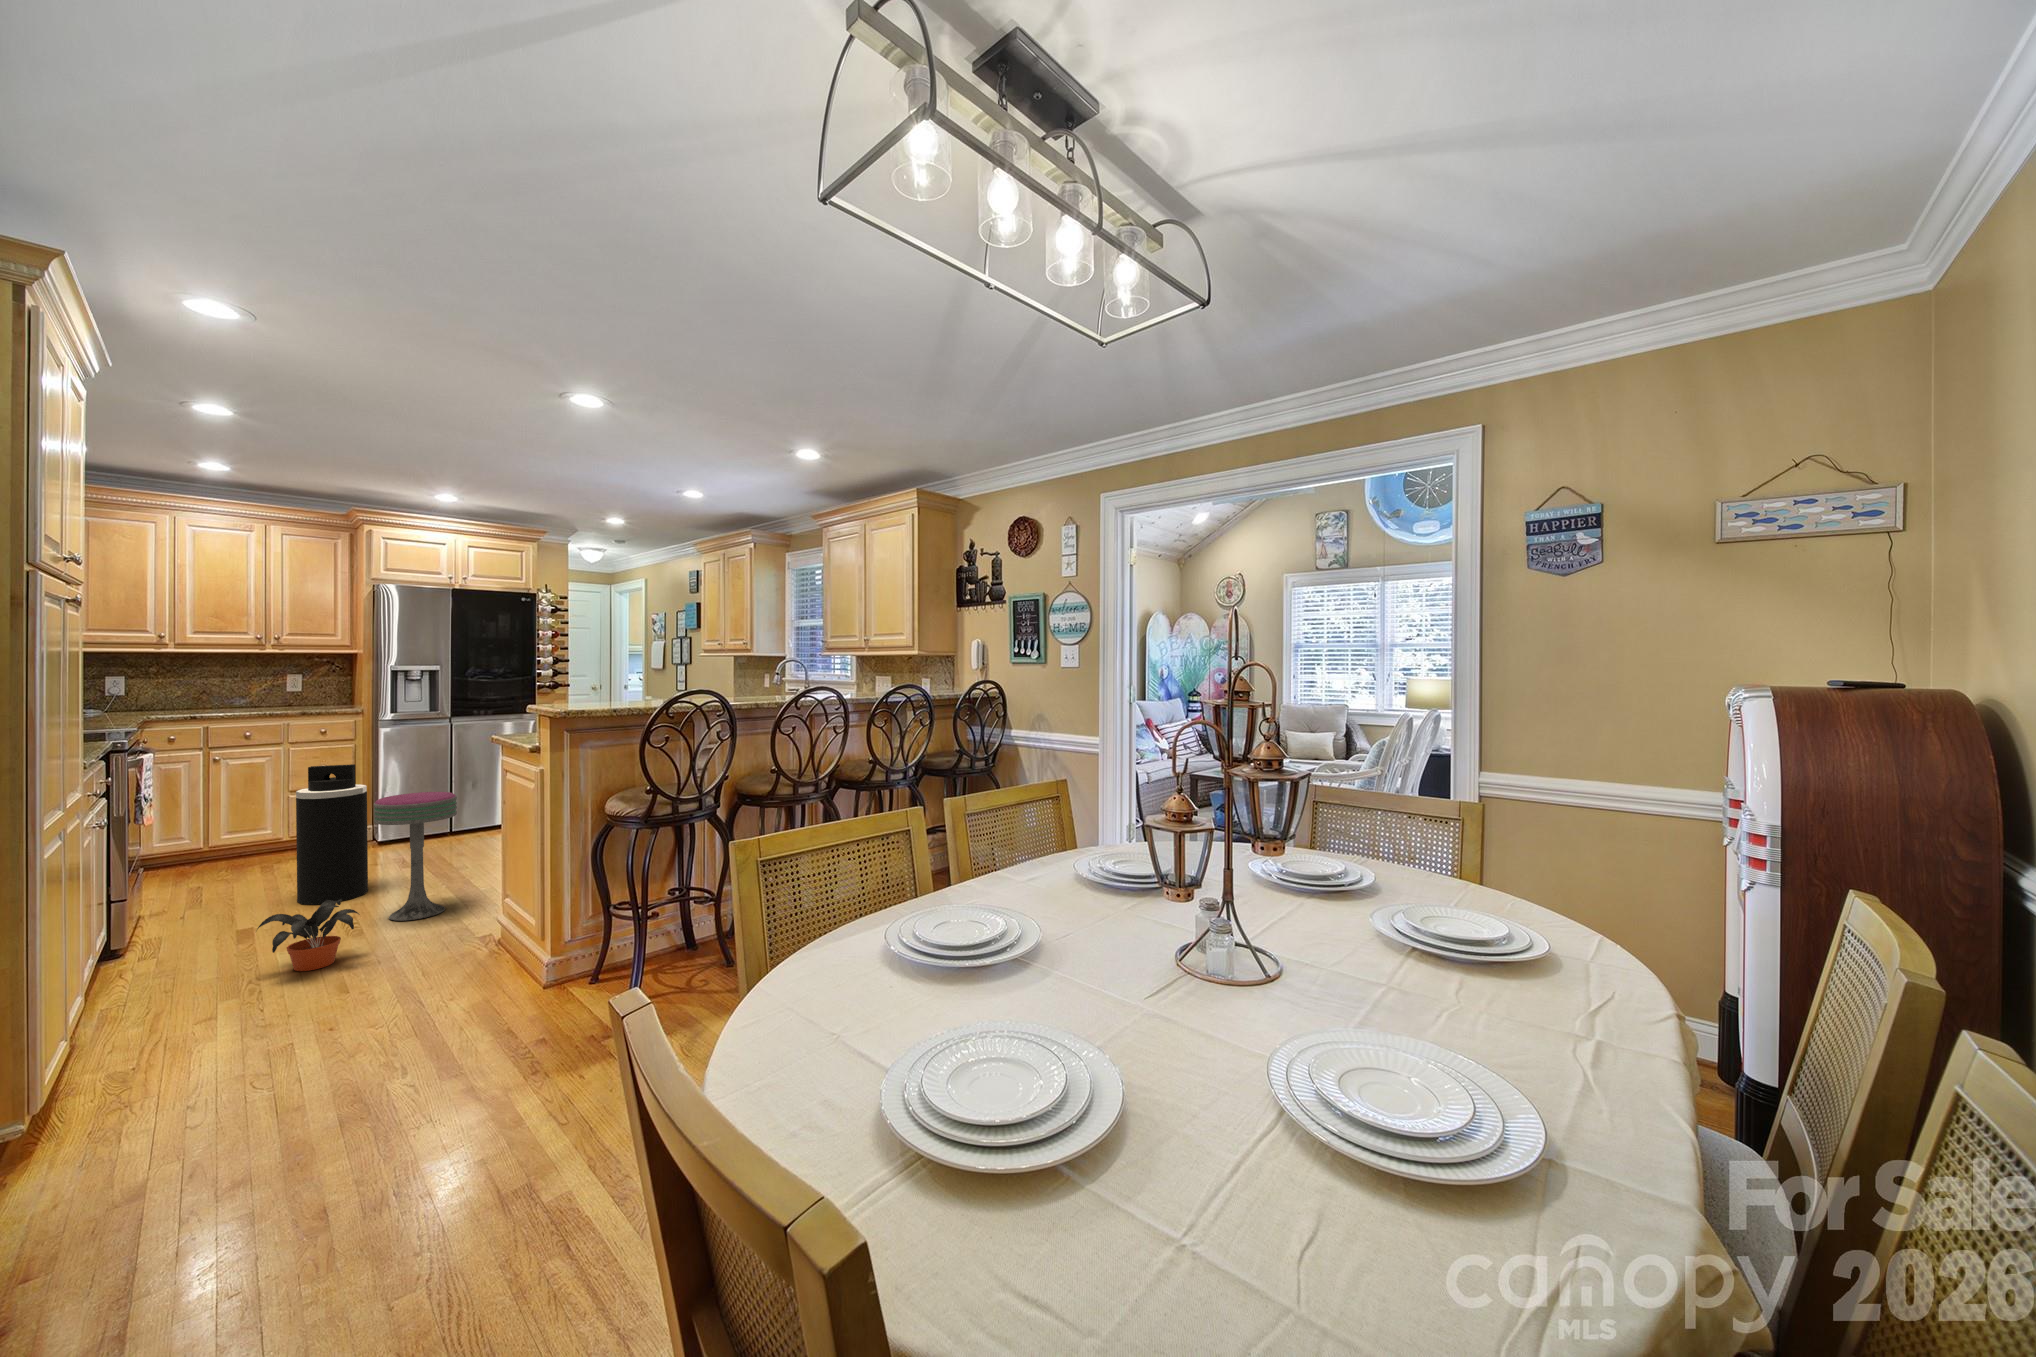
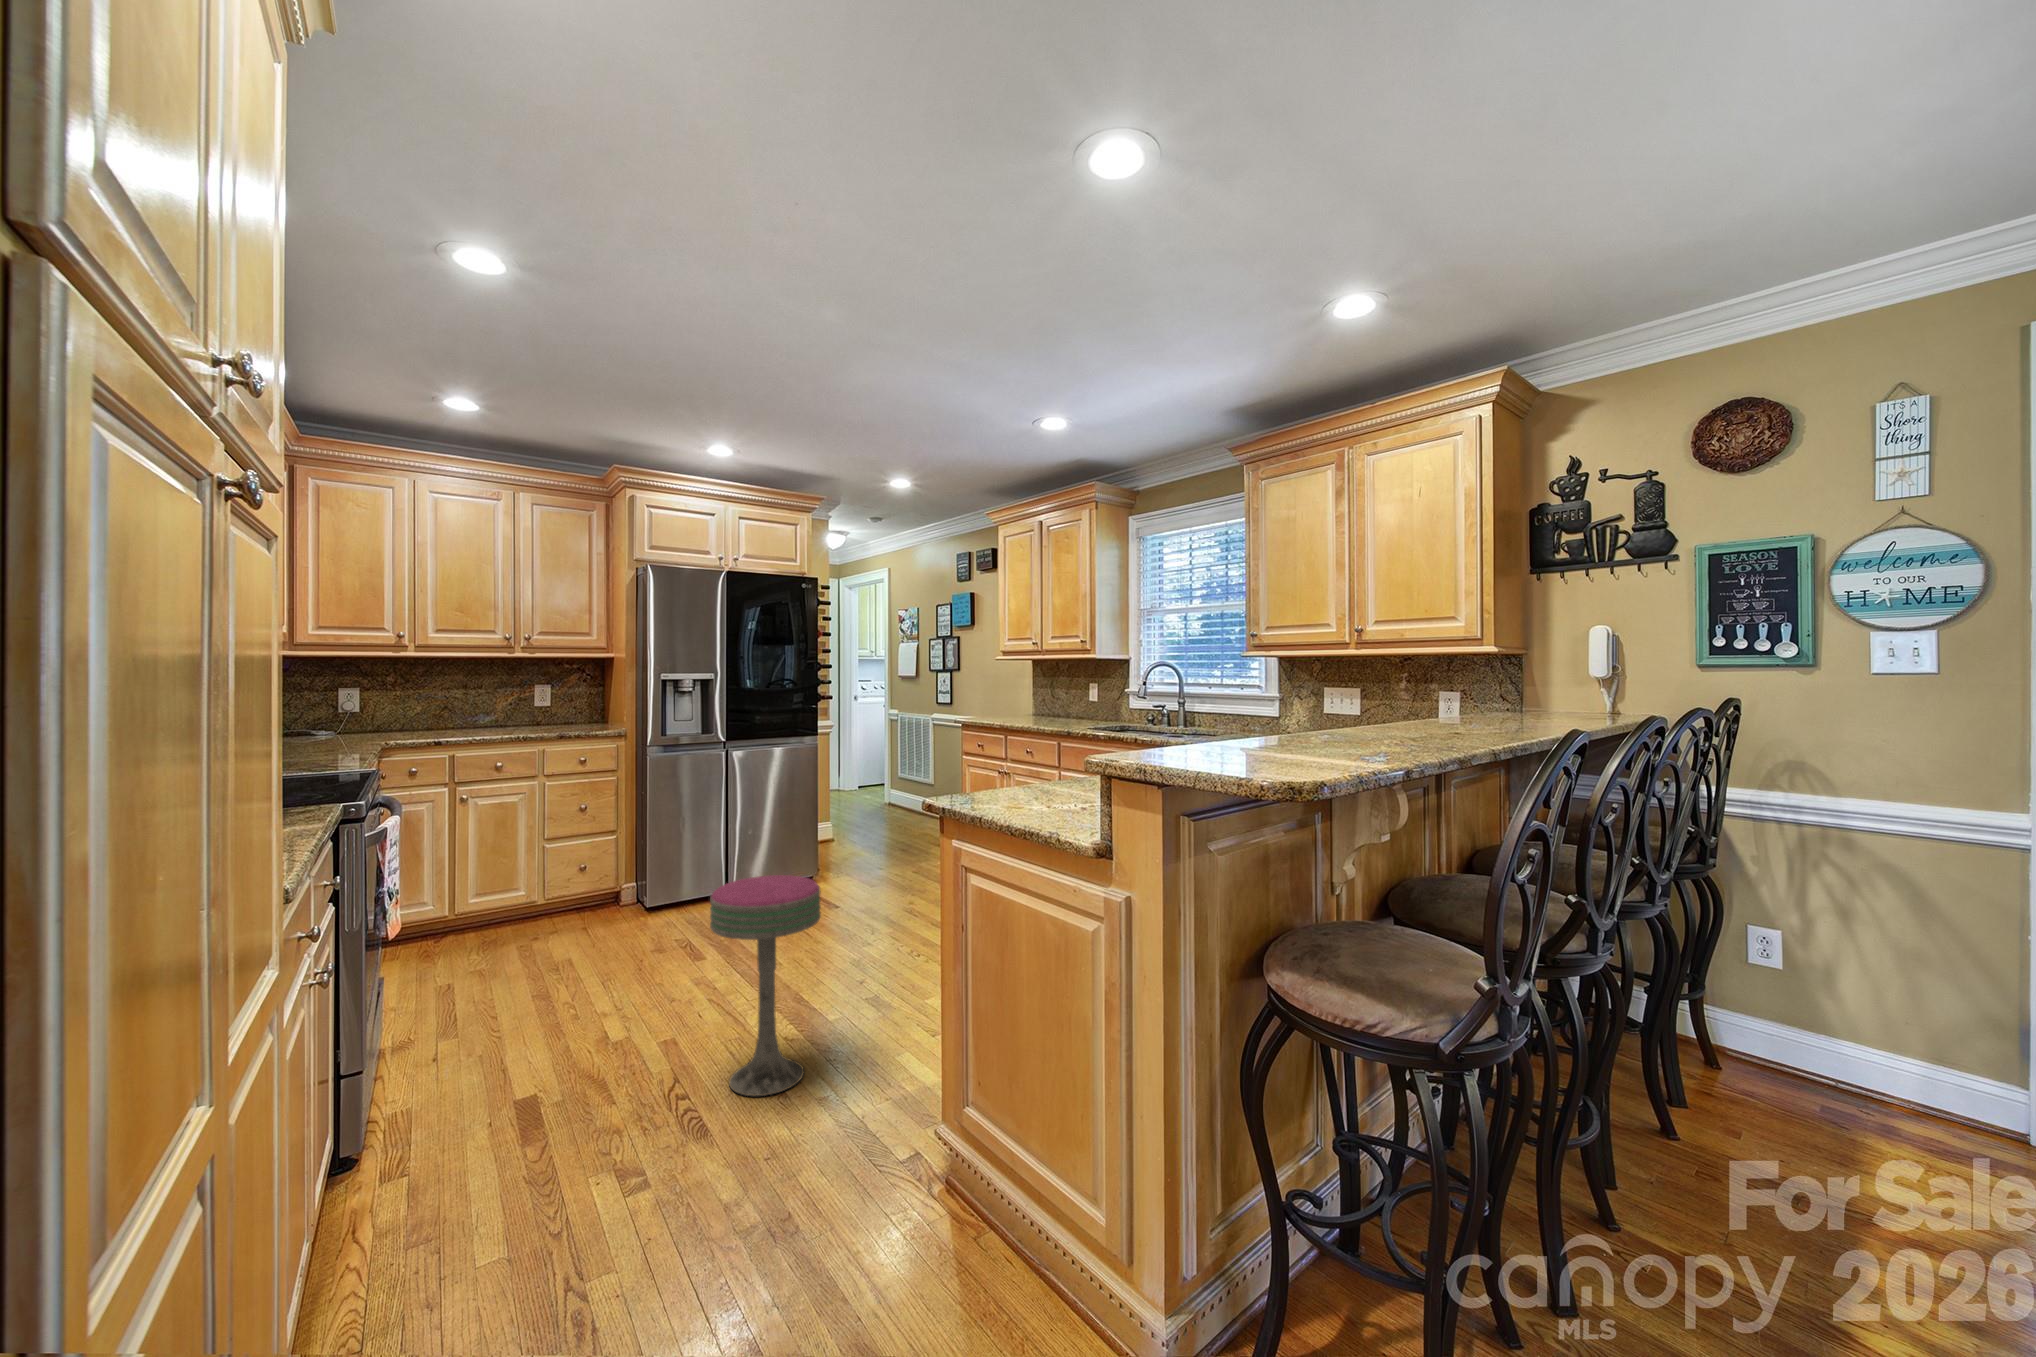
trash can: present [296,764,368,905] -> none [583,823,672,1042]
potted plant: present [257,899,359,971] -> none [576,1090,731,1242]

